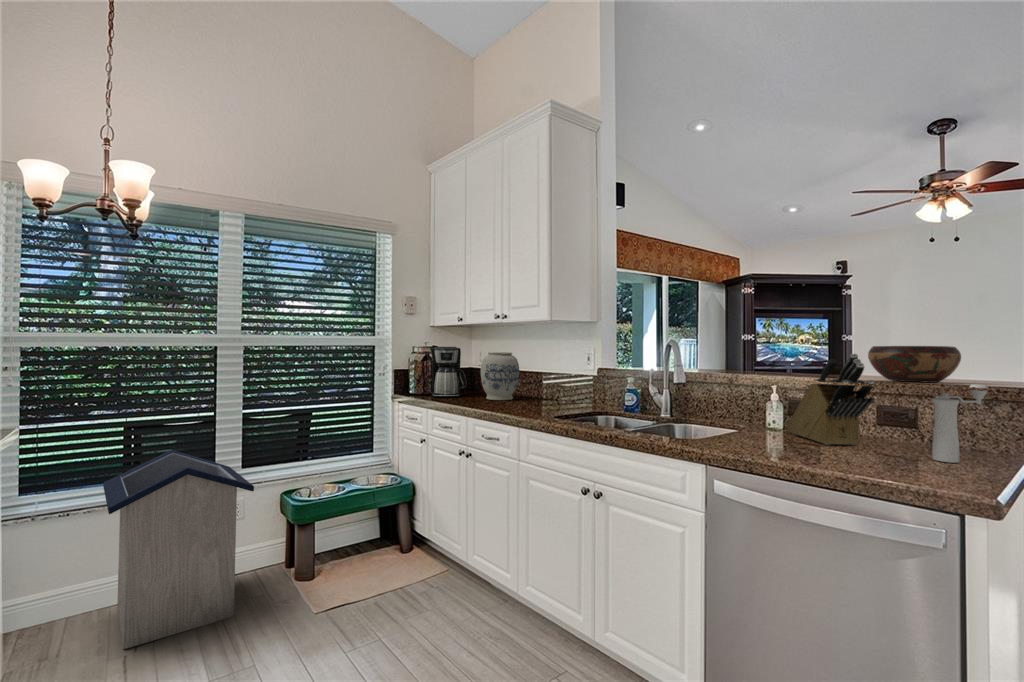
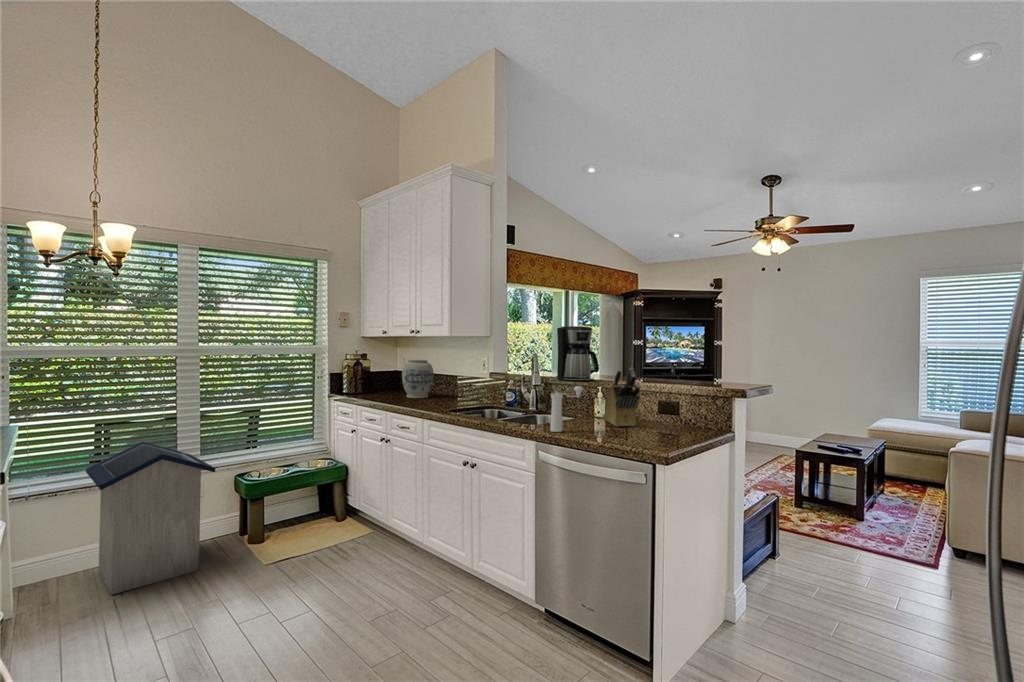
decorative bowl: present [868,346,961,383] -> none [658,361,709,385]
coffee maker: present [432,347,467,397] -> present [556,326,599,381]
pepper mill: present [932,384,988,463] -> present [550,386,583,432]

